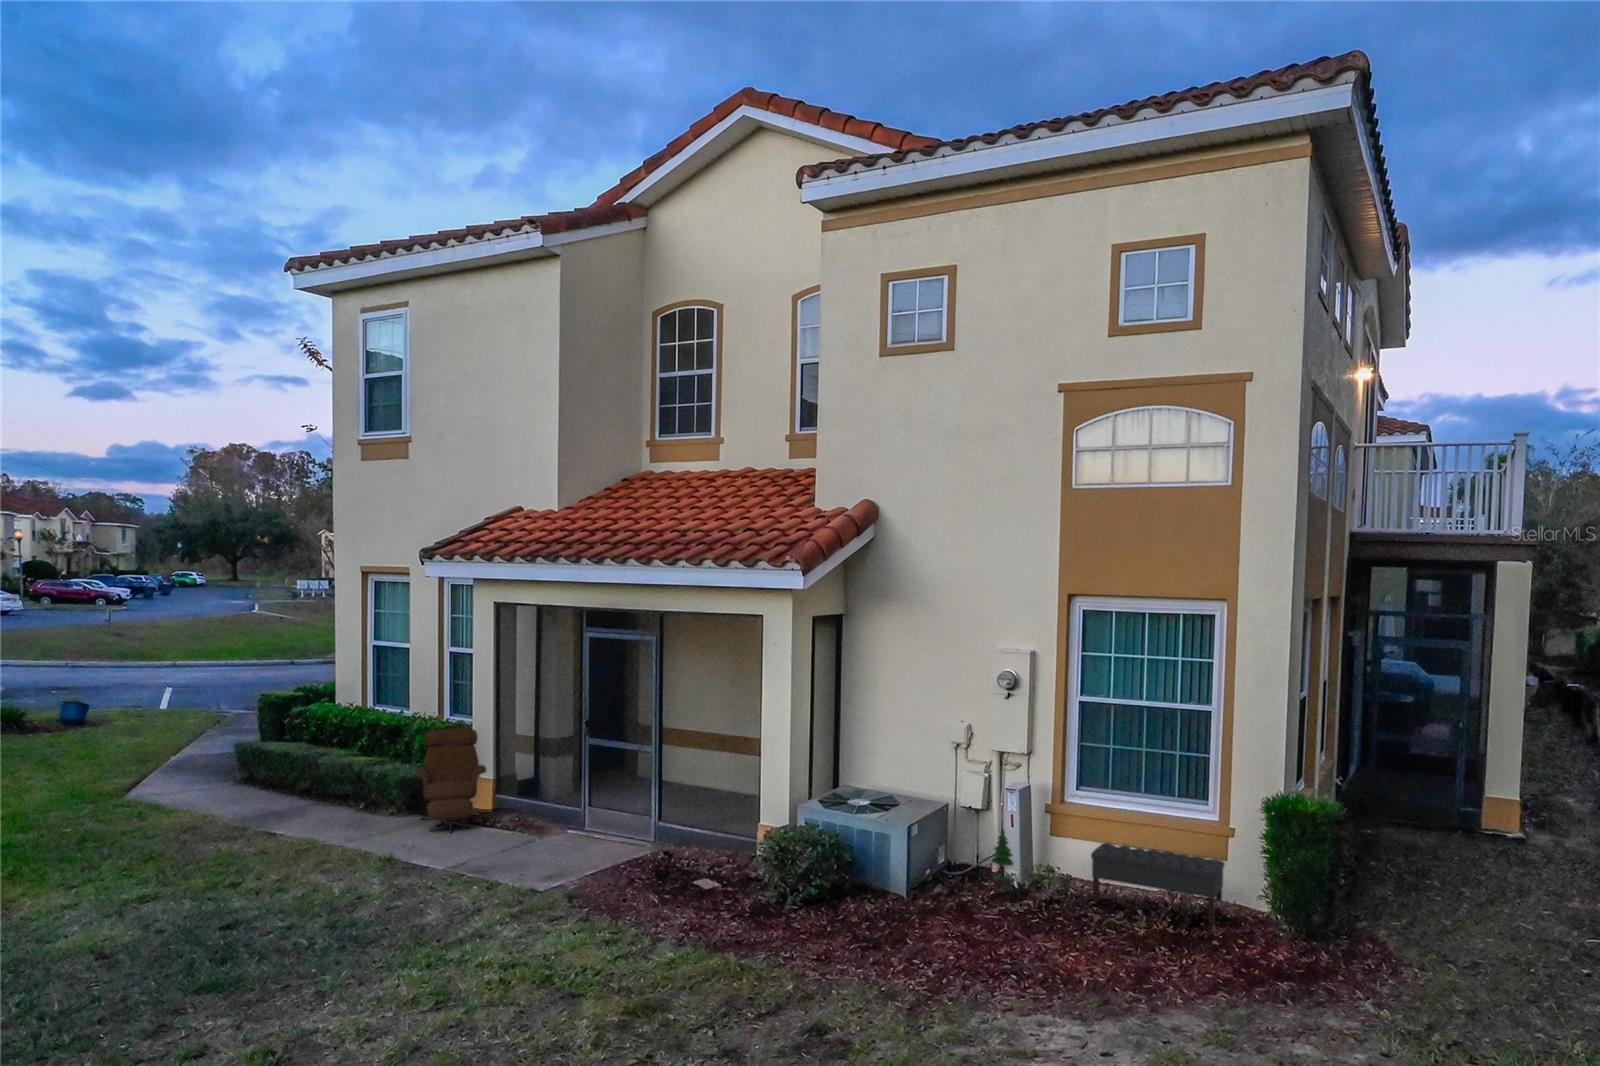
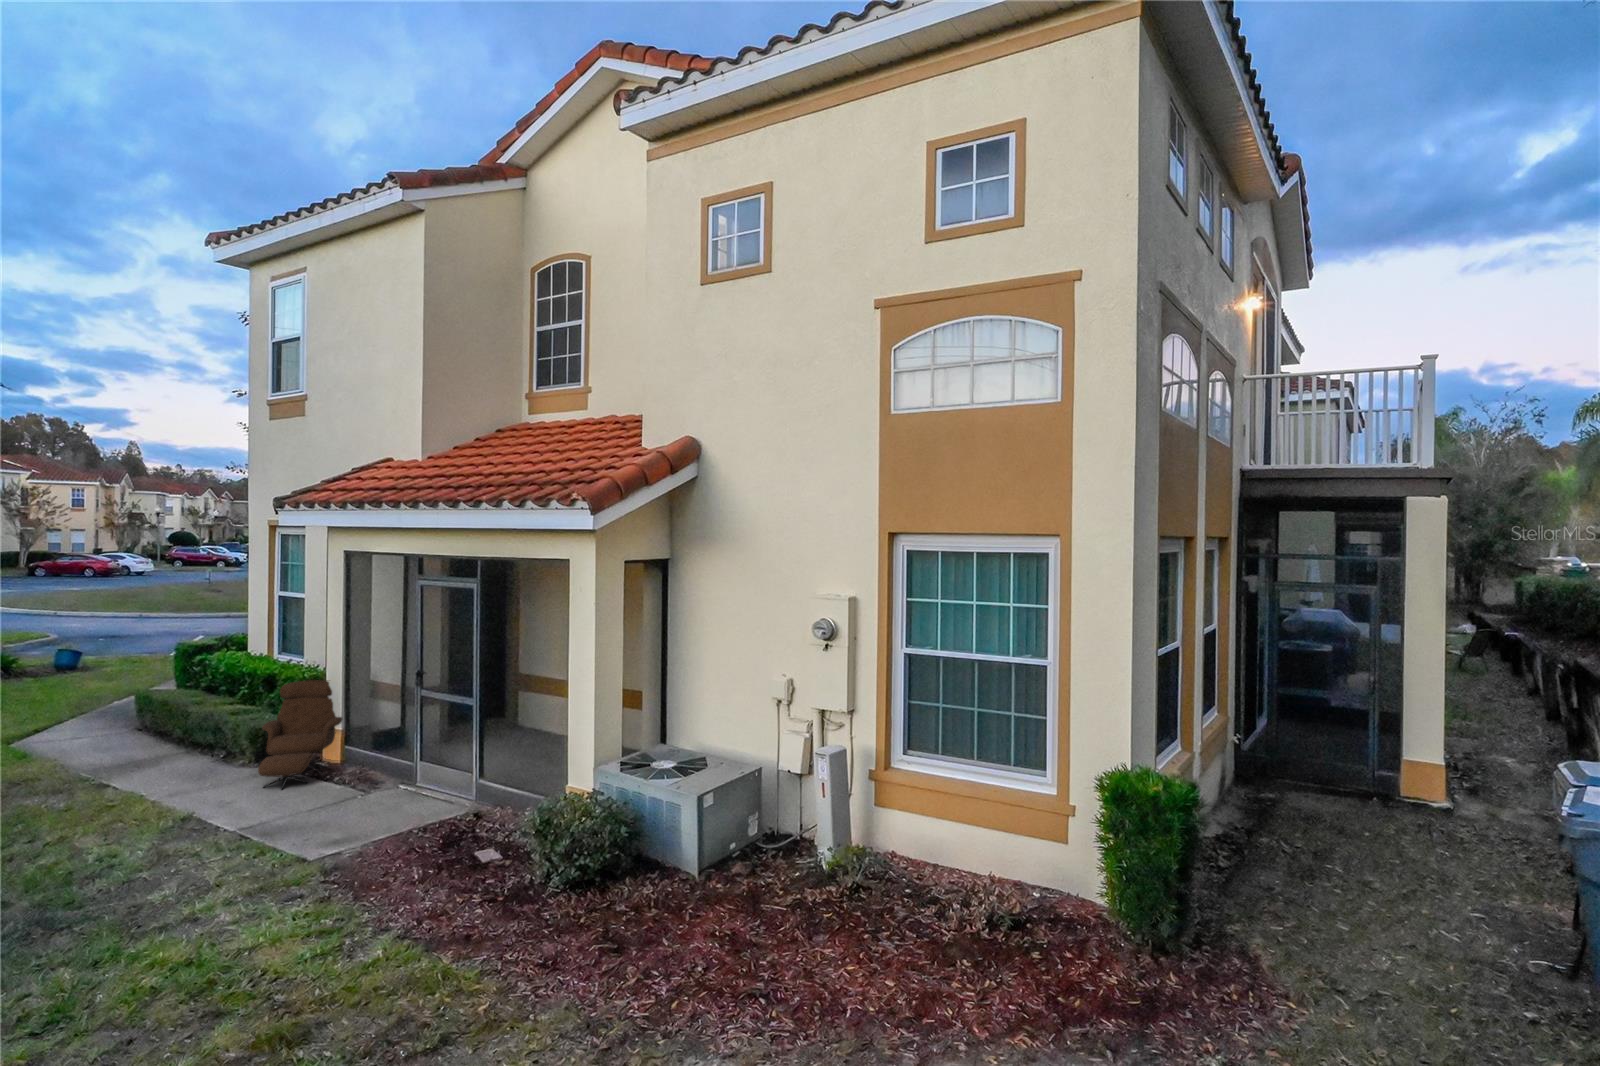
potted tree: present [991,829,1013,893] -> none [797,798,823,872]
bench: present [1091,843,1225,925] -> none [905,814,1058,923]

